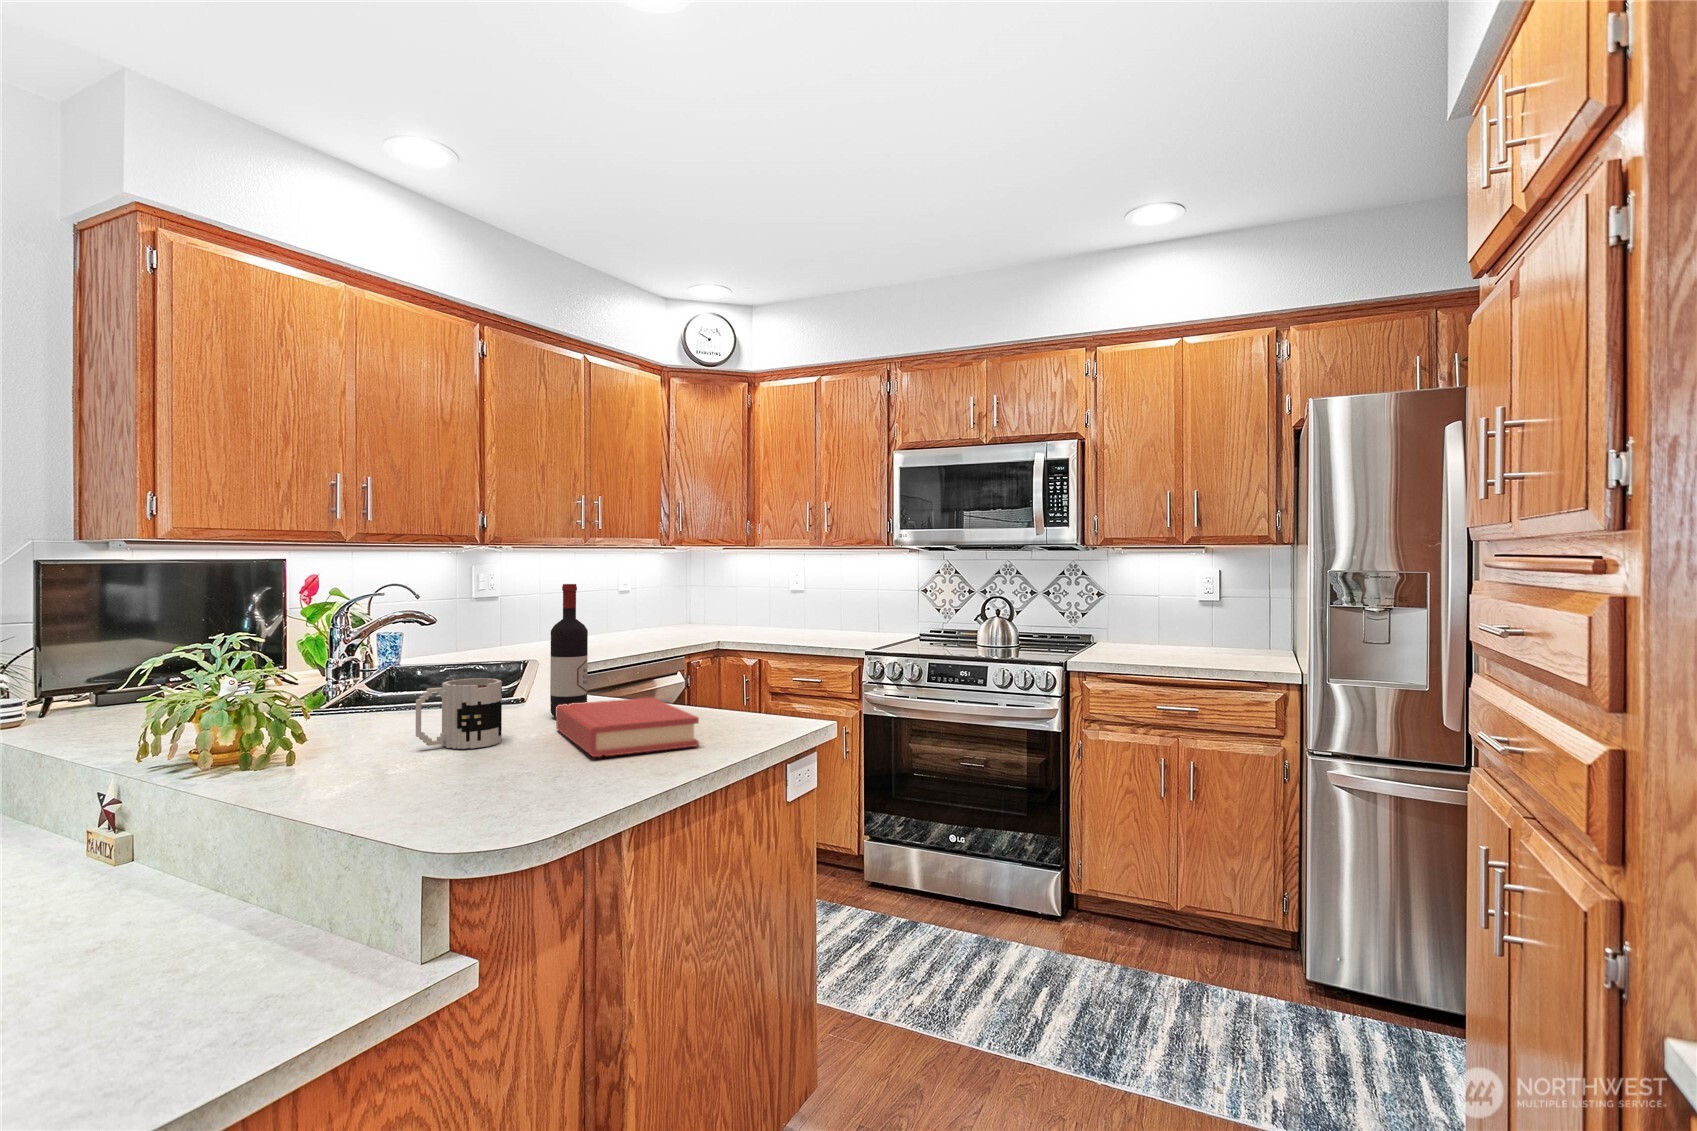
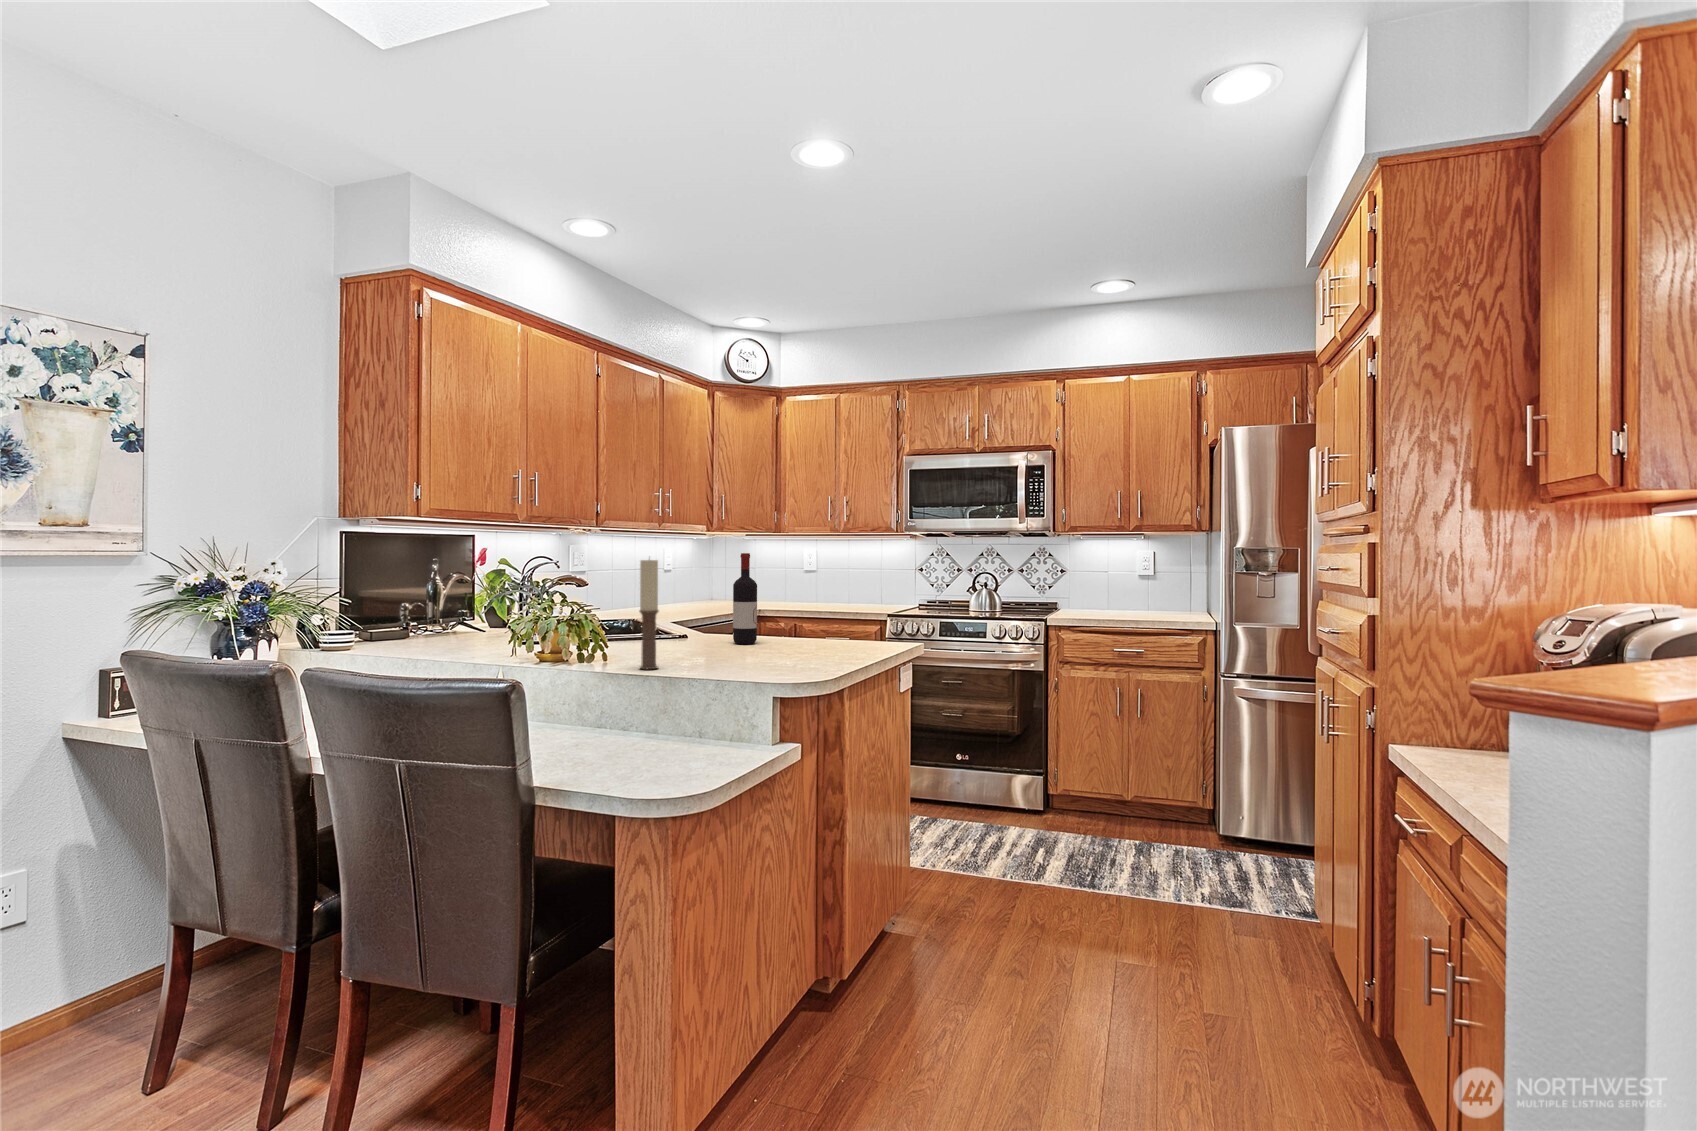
candle: none [295,600,331,787] -> present [640,559,659,669]
mug: present [416,678,502,749] -> none [678,613,725,656]
hardback book: present [556,697,699,757] -> none [750,629,855,657]

